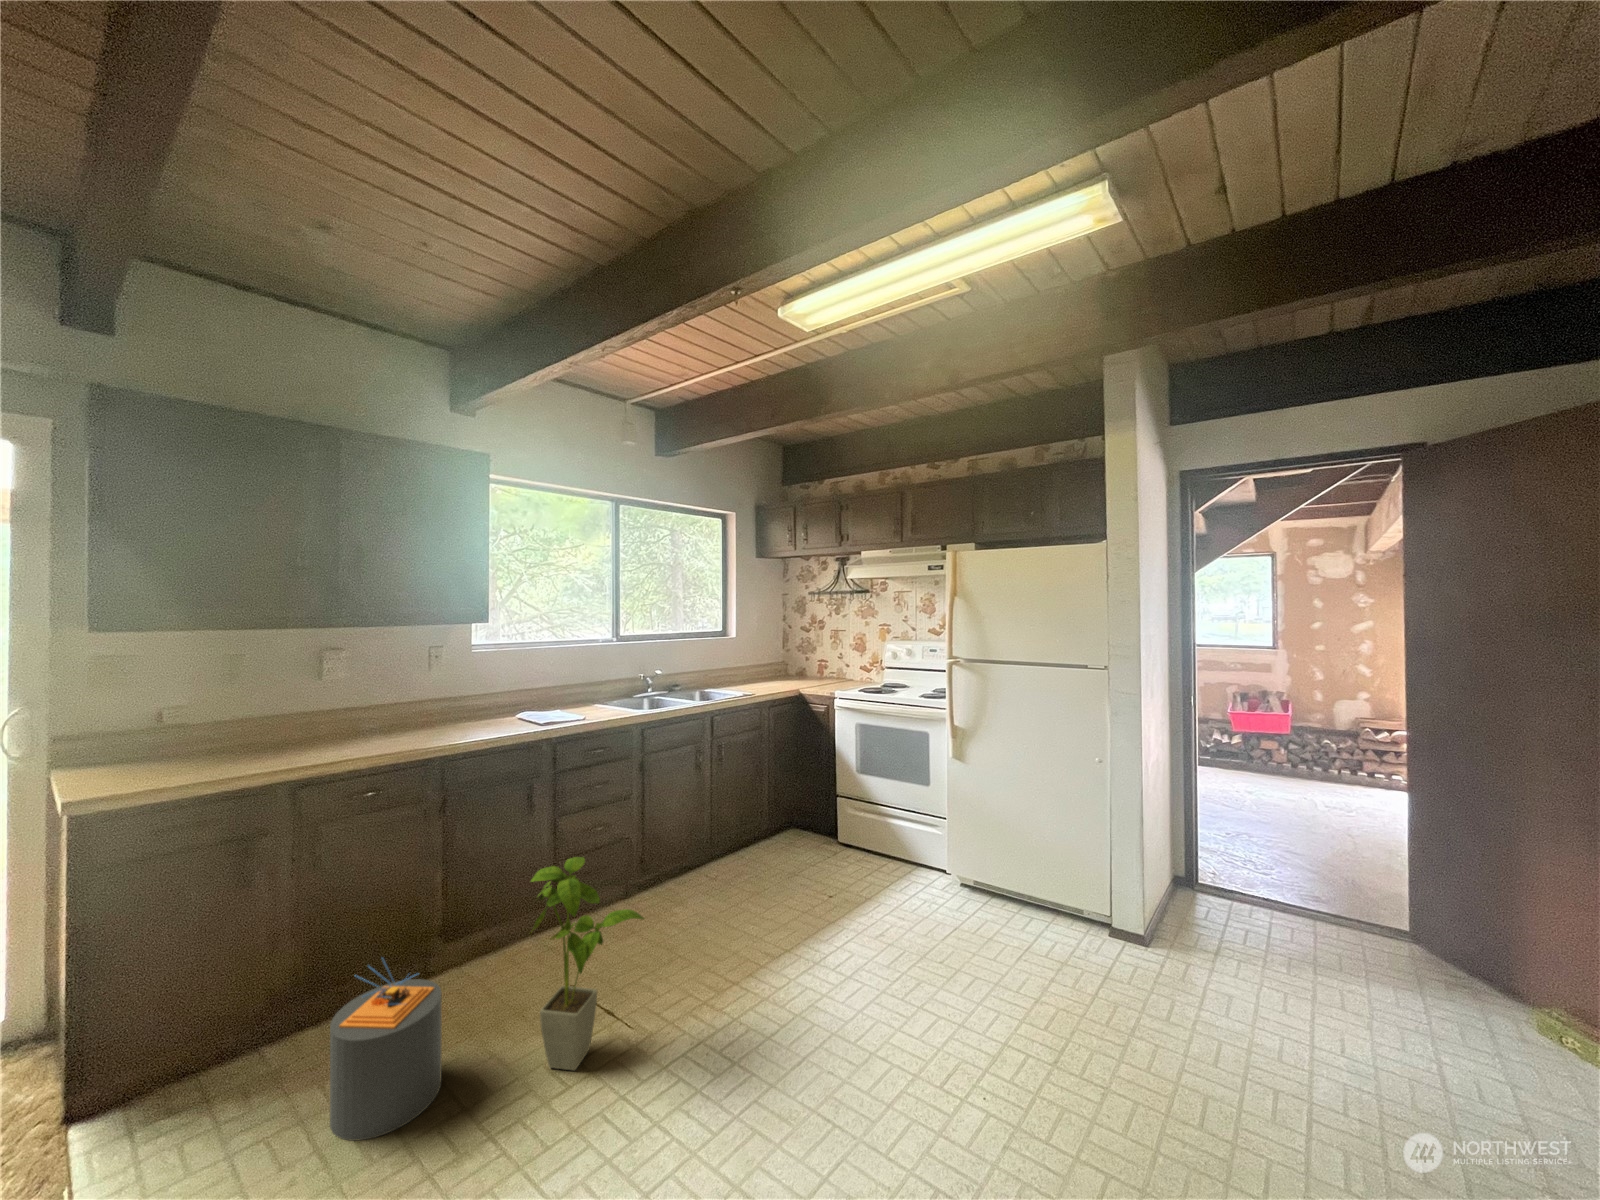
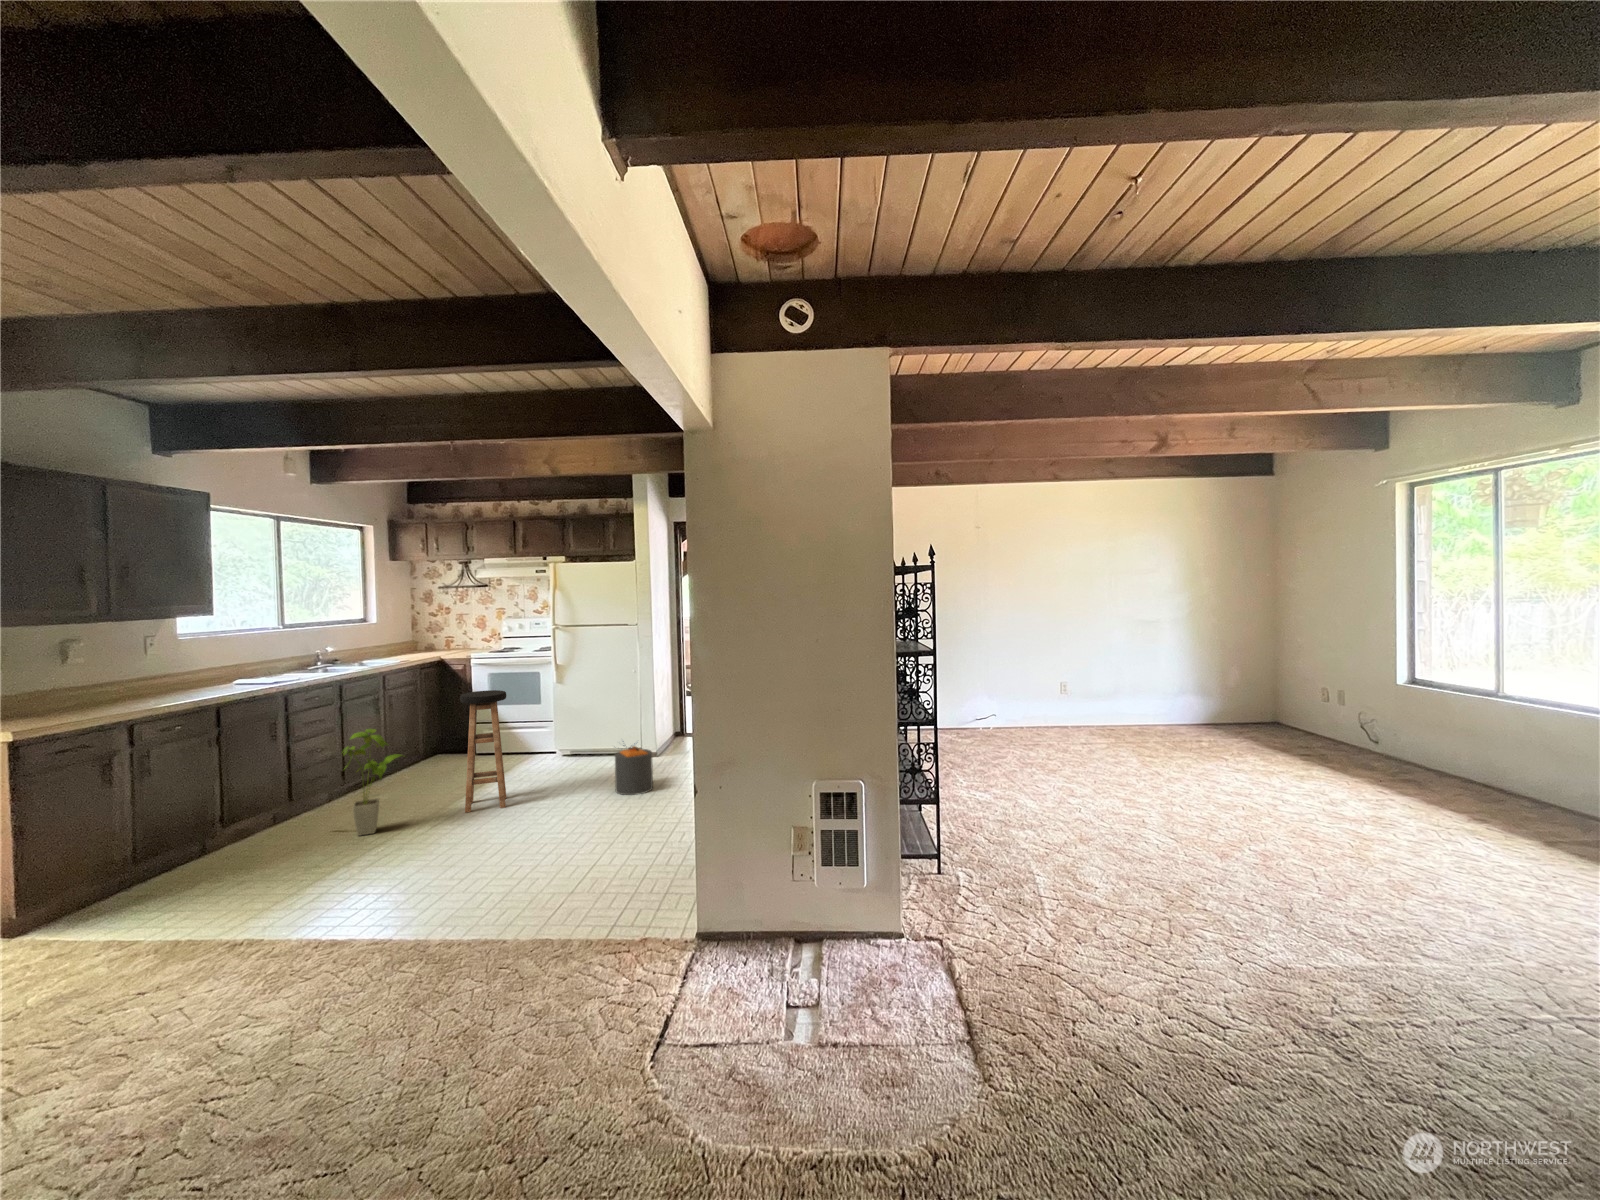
bar stool: none [746,790,836,1069] -> present [460,690,506,813]
trash can: present [330,958,442,1141] -> present [615,741,653,795]

